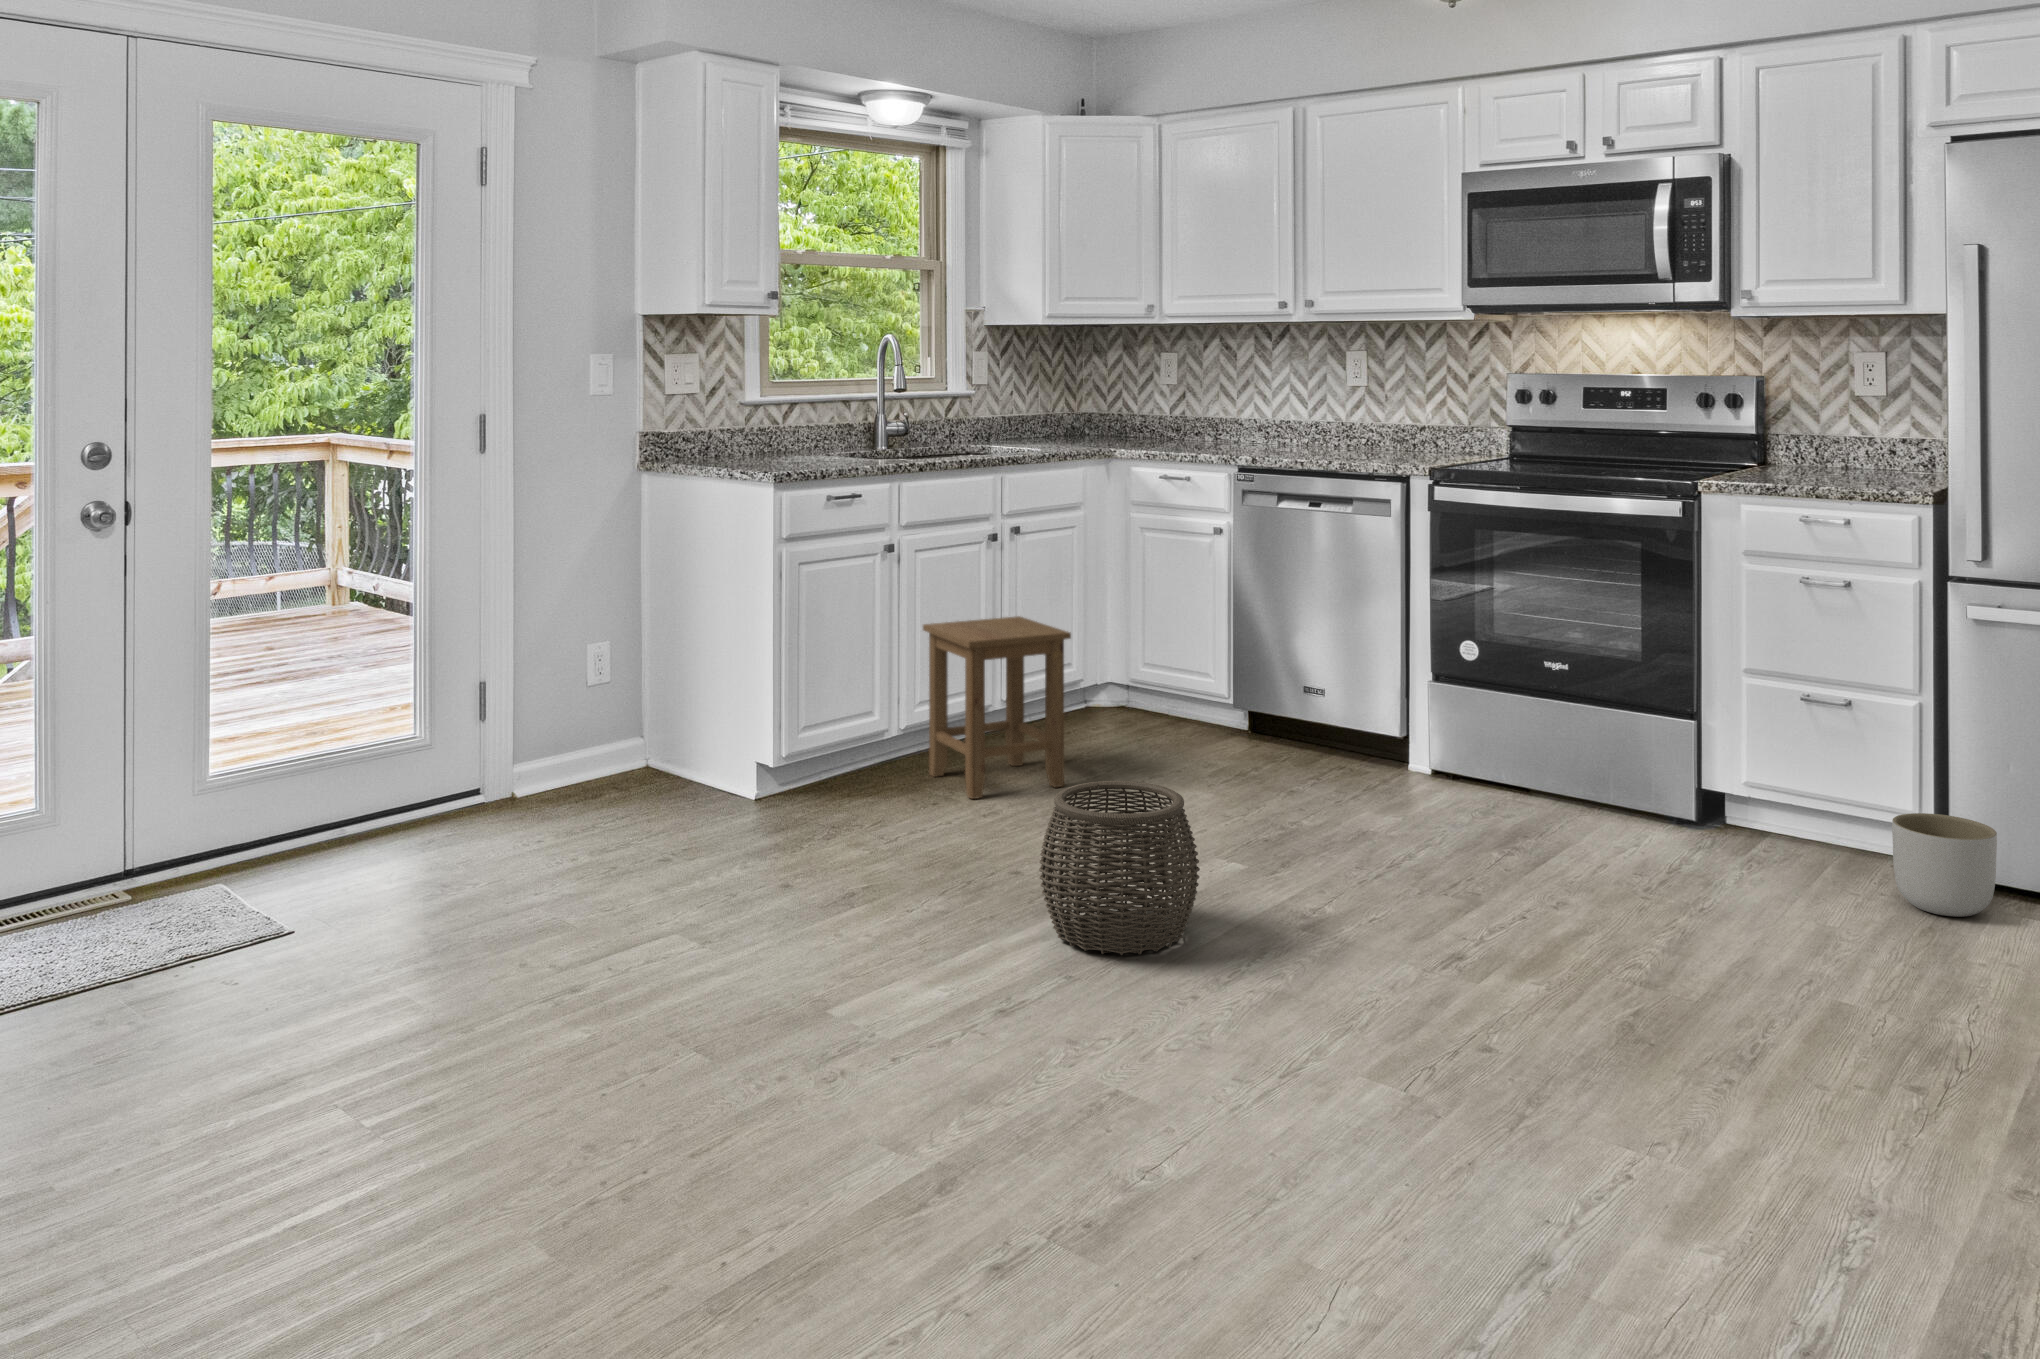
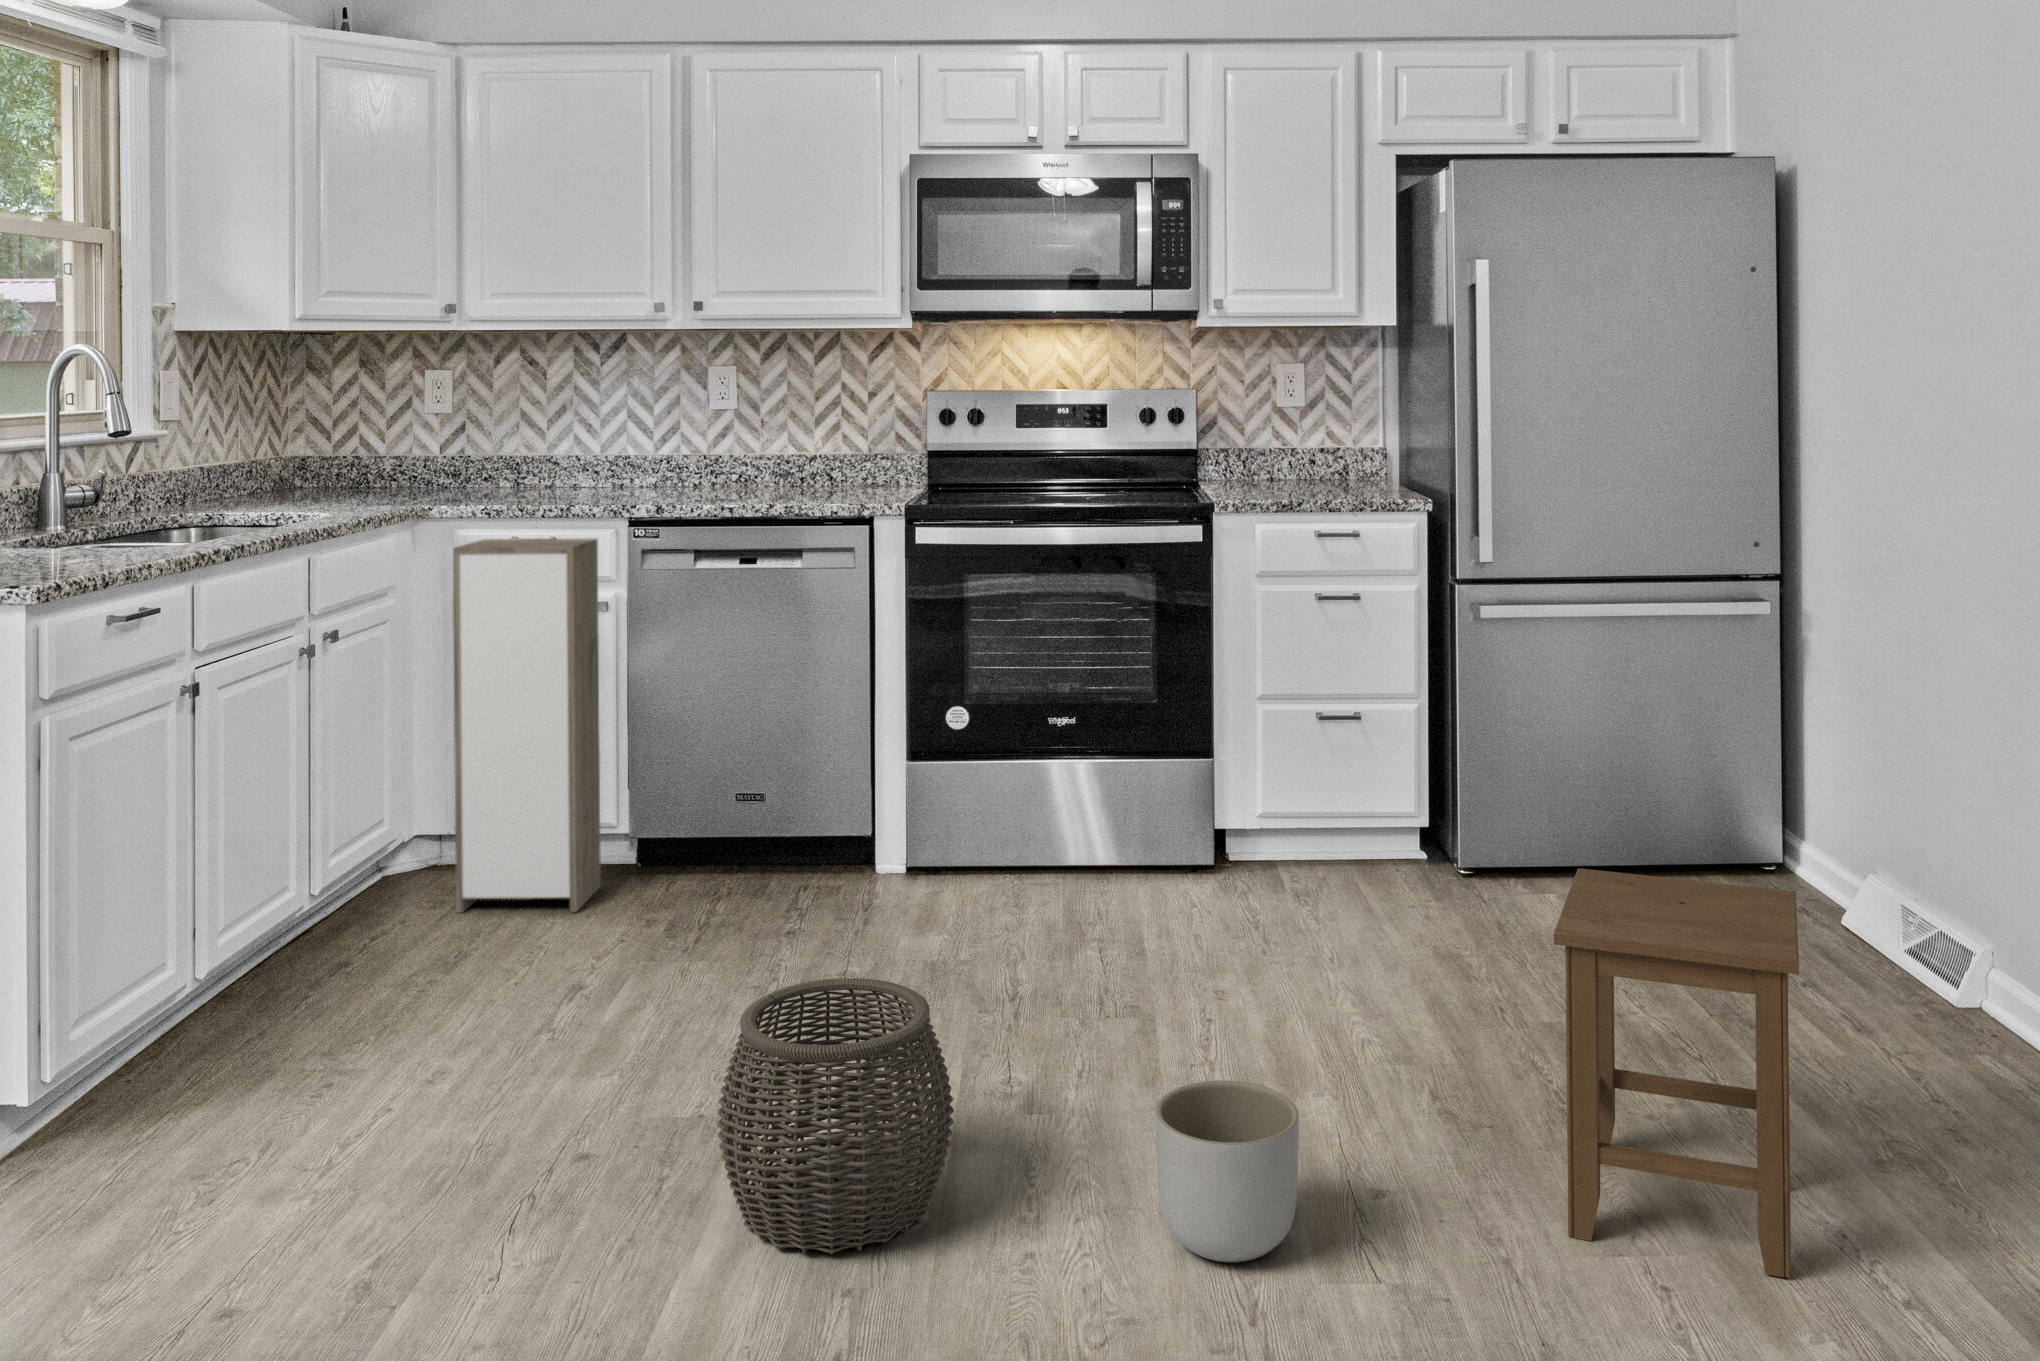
storage cabinet: none [1099,476,1204,753] -> present [453,538,601,913]
stool: present [923,616,1071,799] -> present [1554,868,1799,1278]
planter: present [1892,813,1997,917] -> present [1156,1080,1299,1262]

